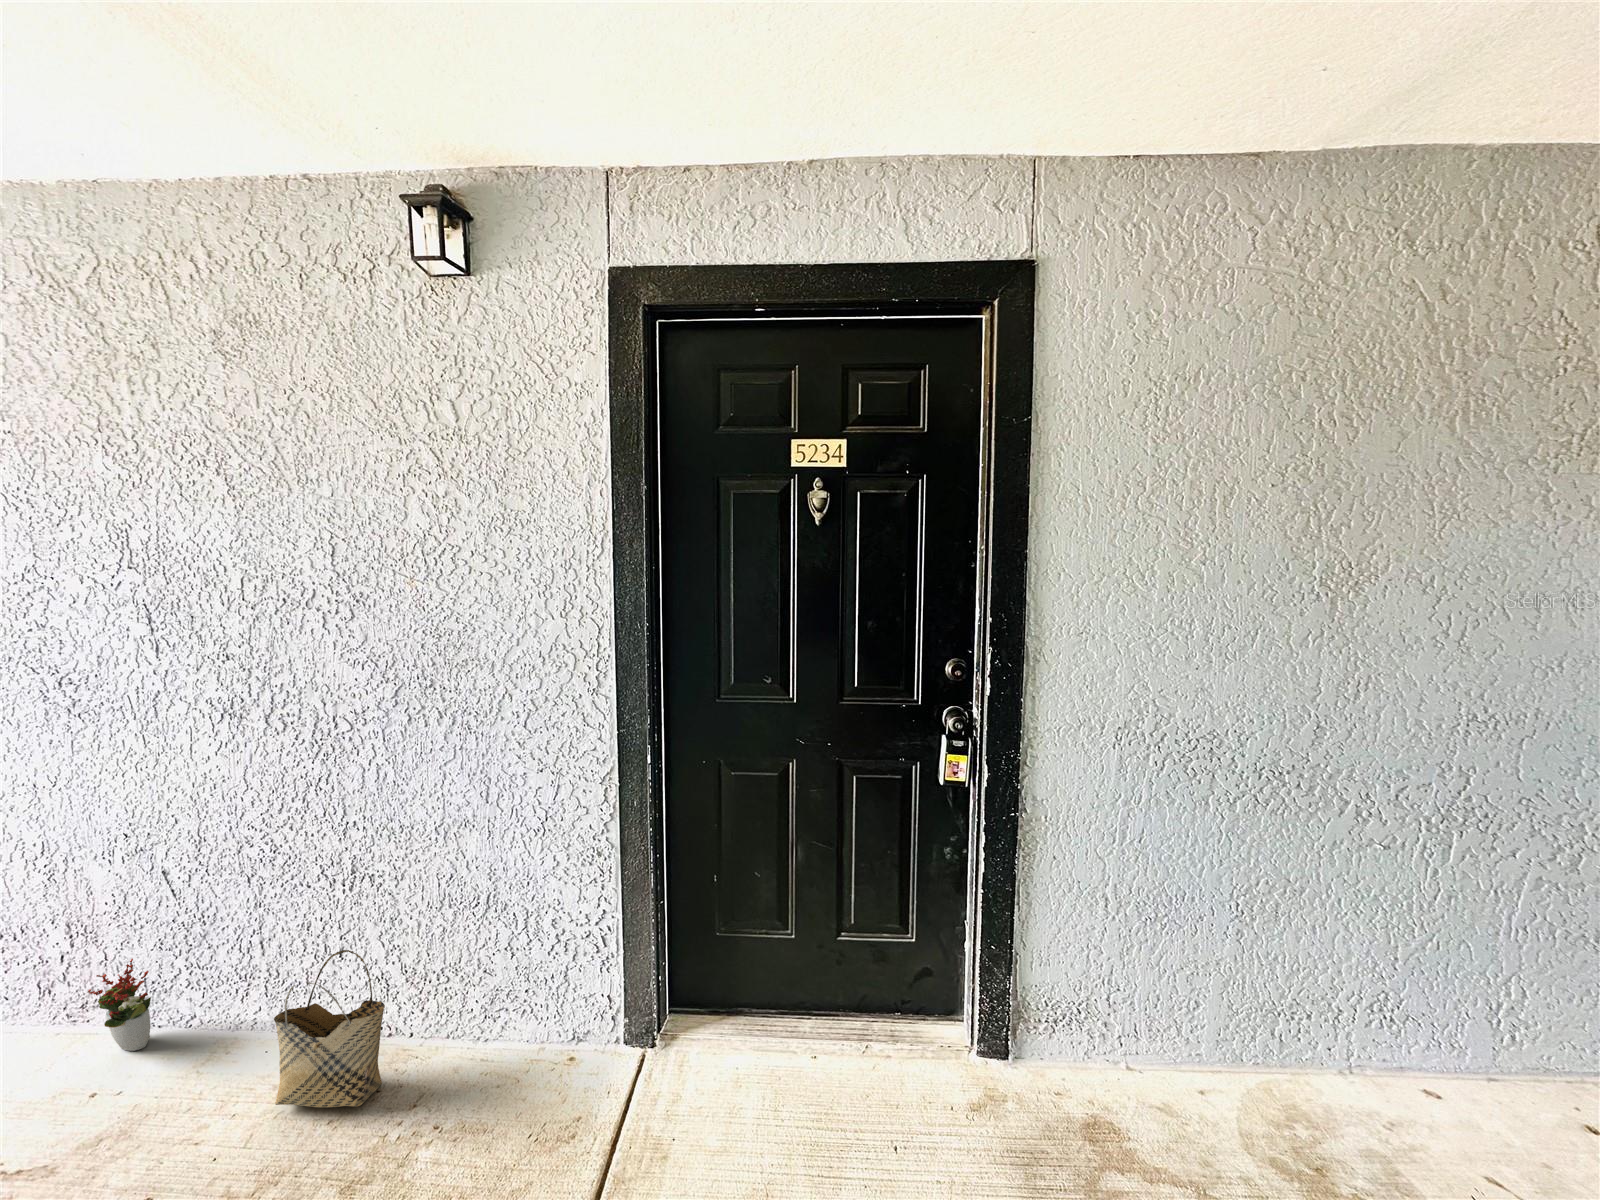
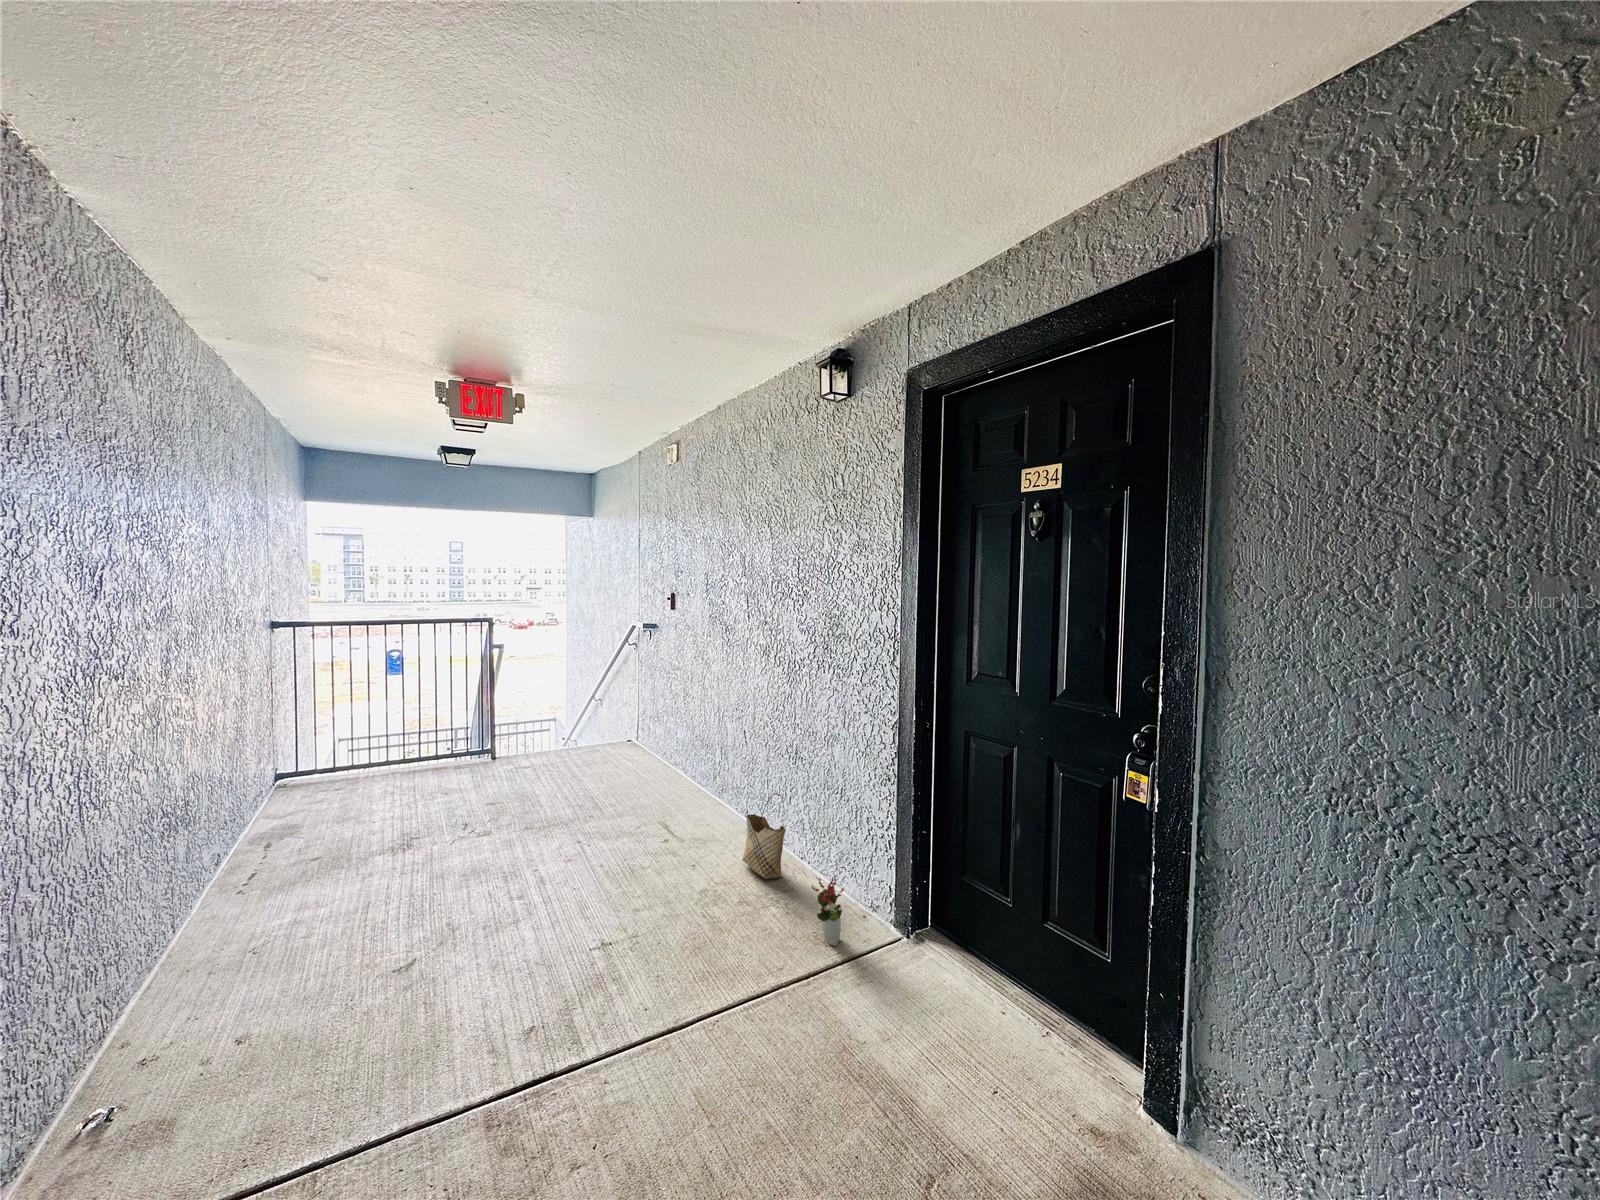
decorative plant: present [88,959,151,1051] -> present [812,875,844,946]

